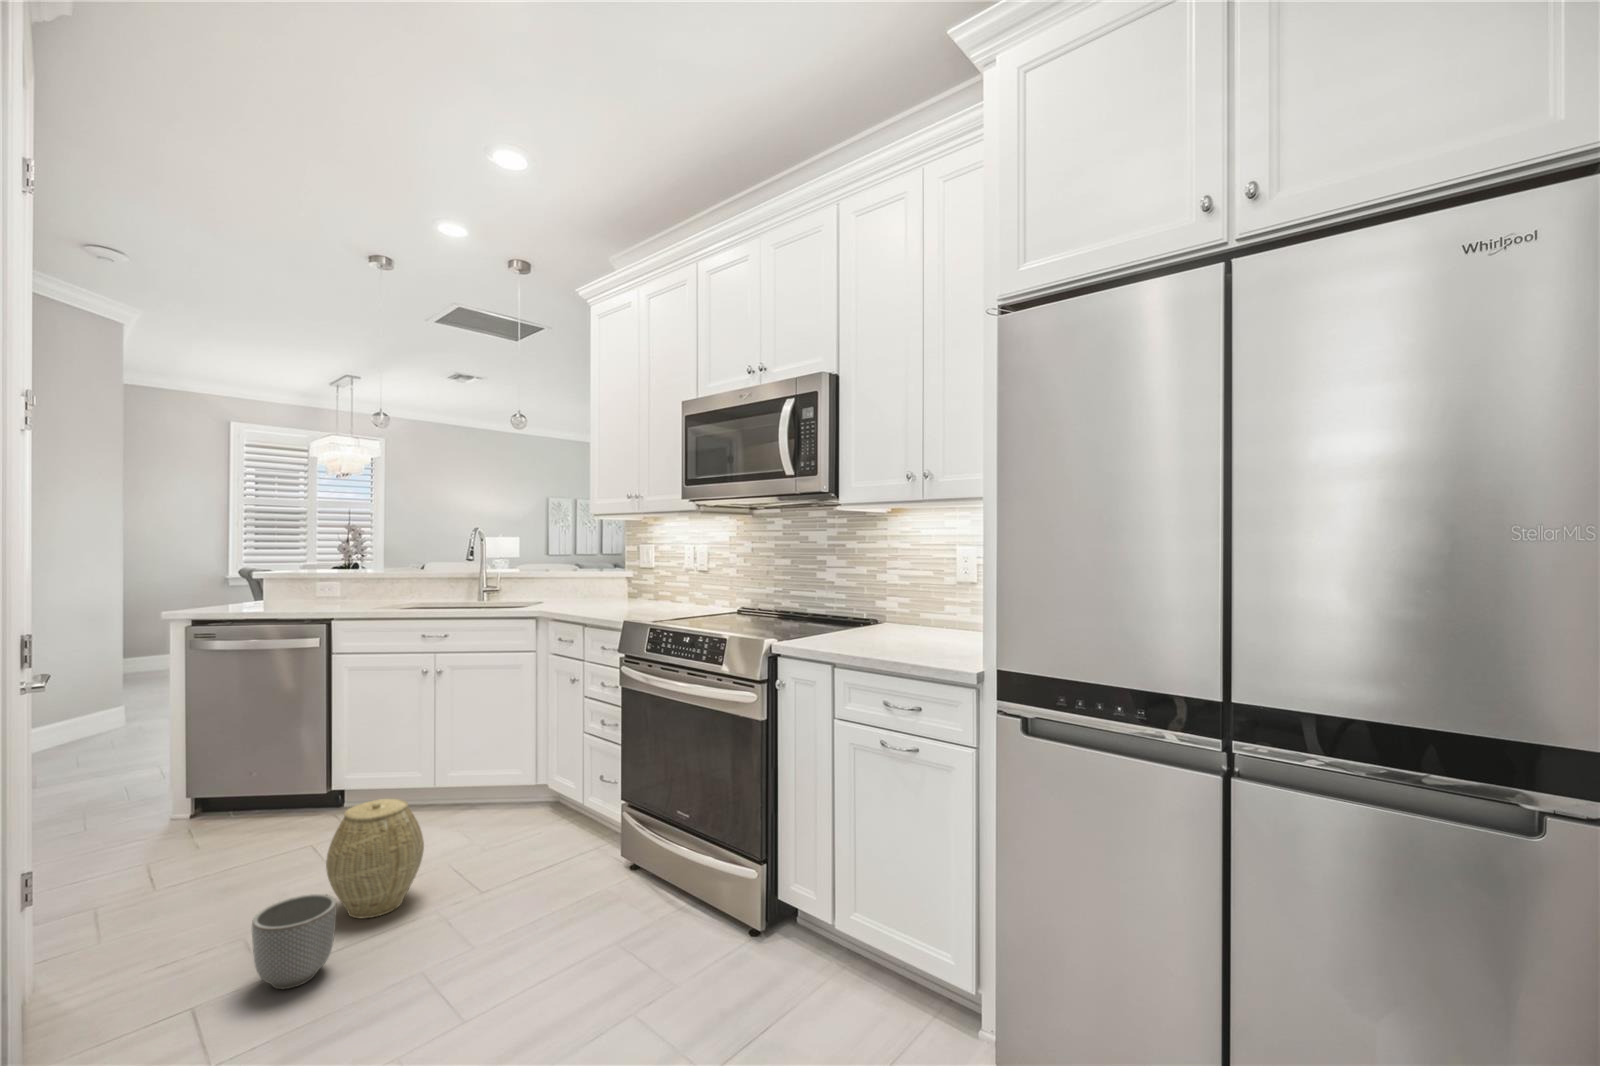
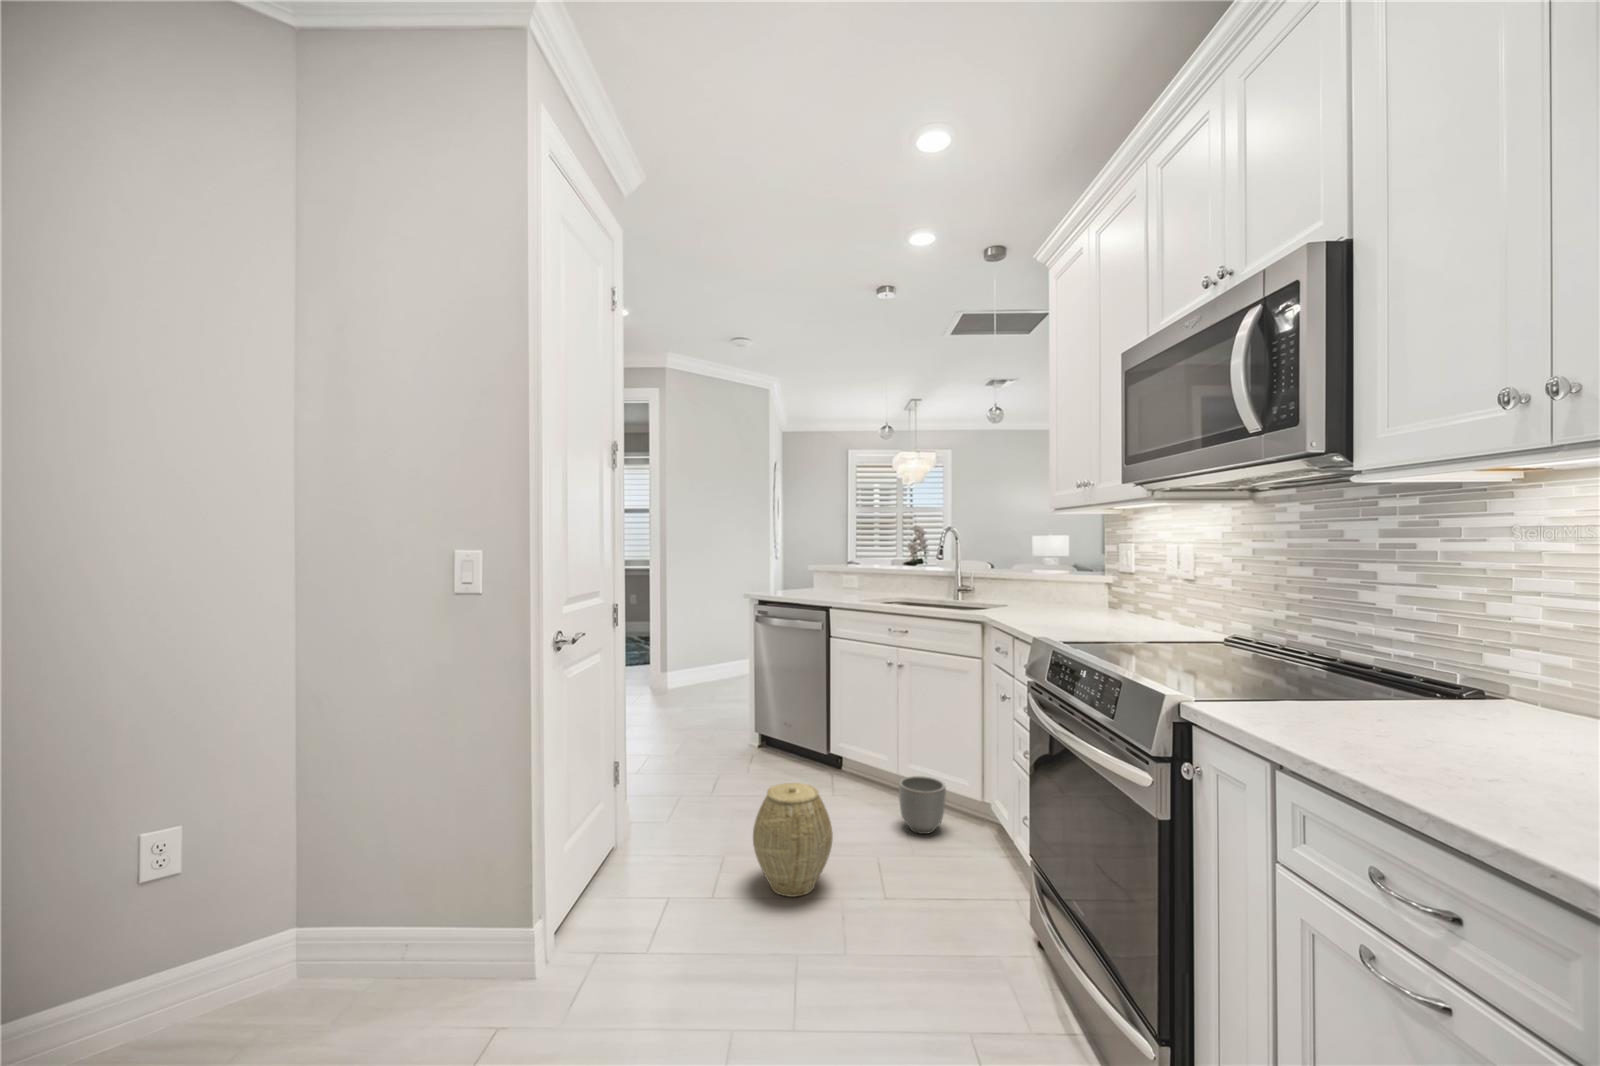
planter: present [252,894,337,989] -> present [899,776,946,834]

